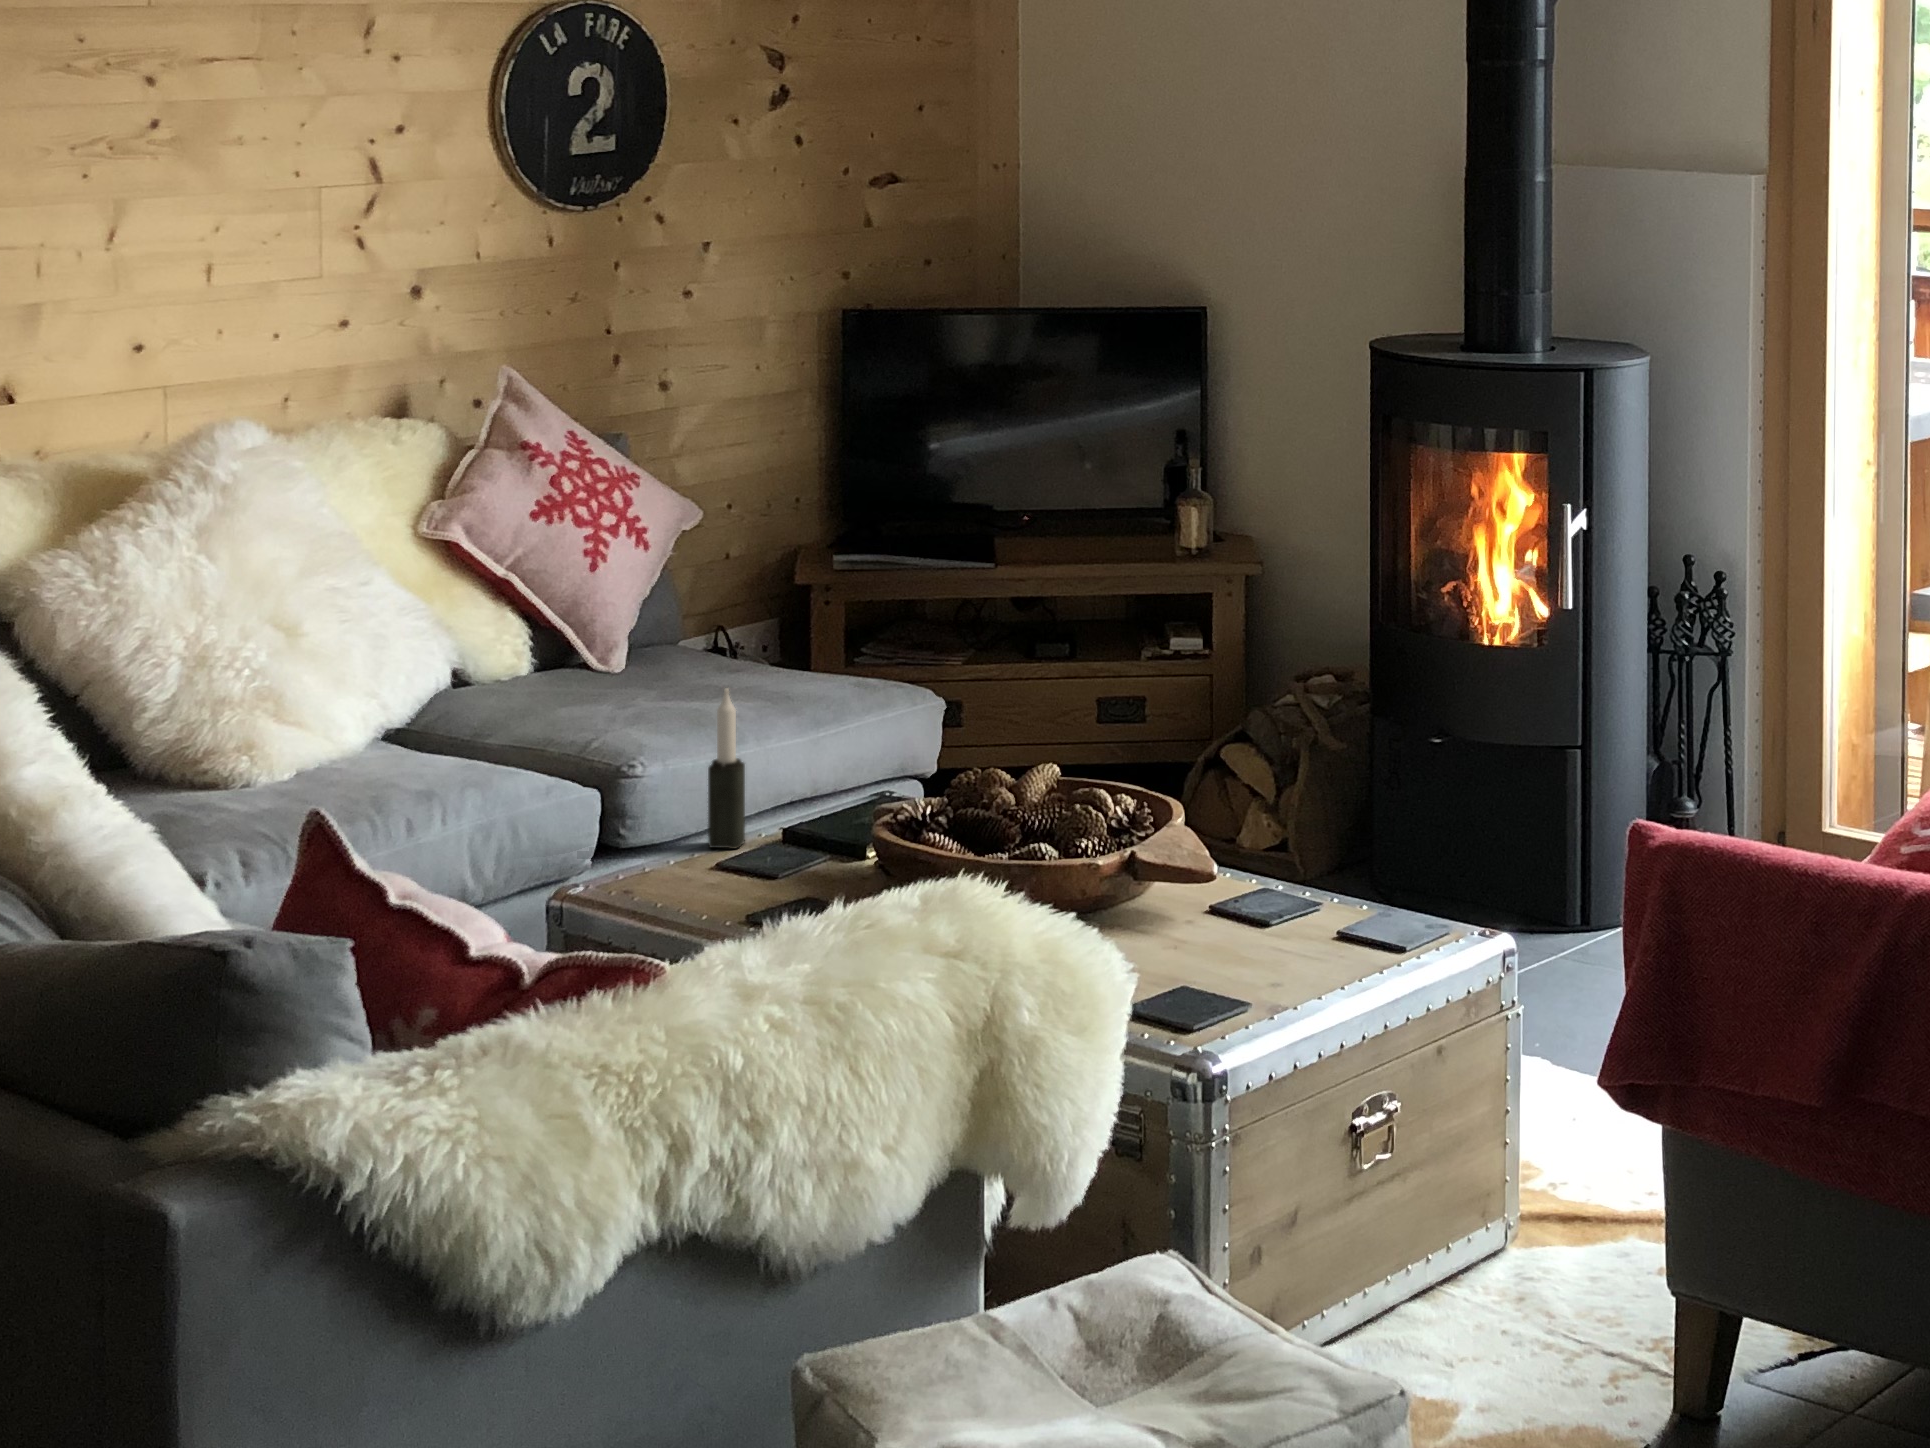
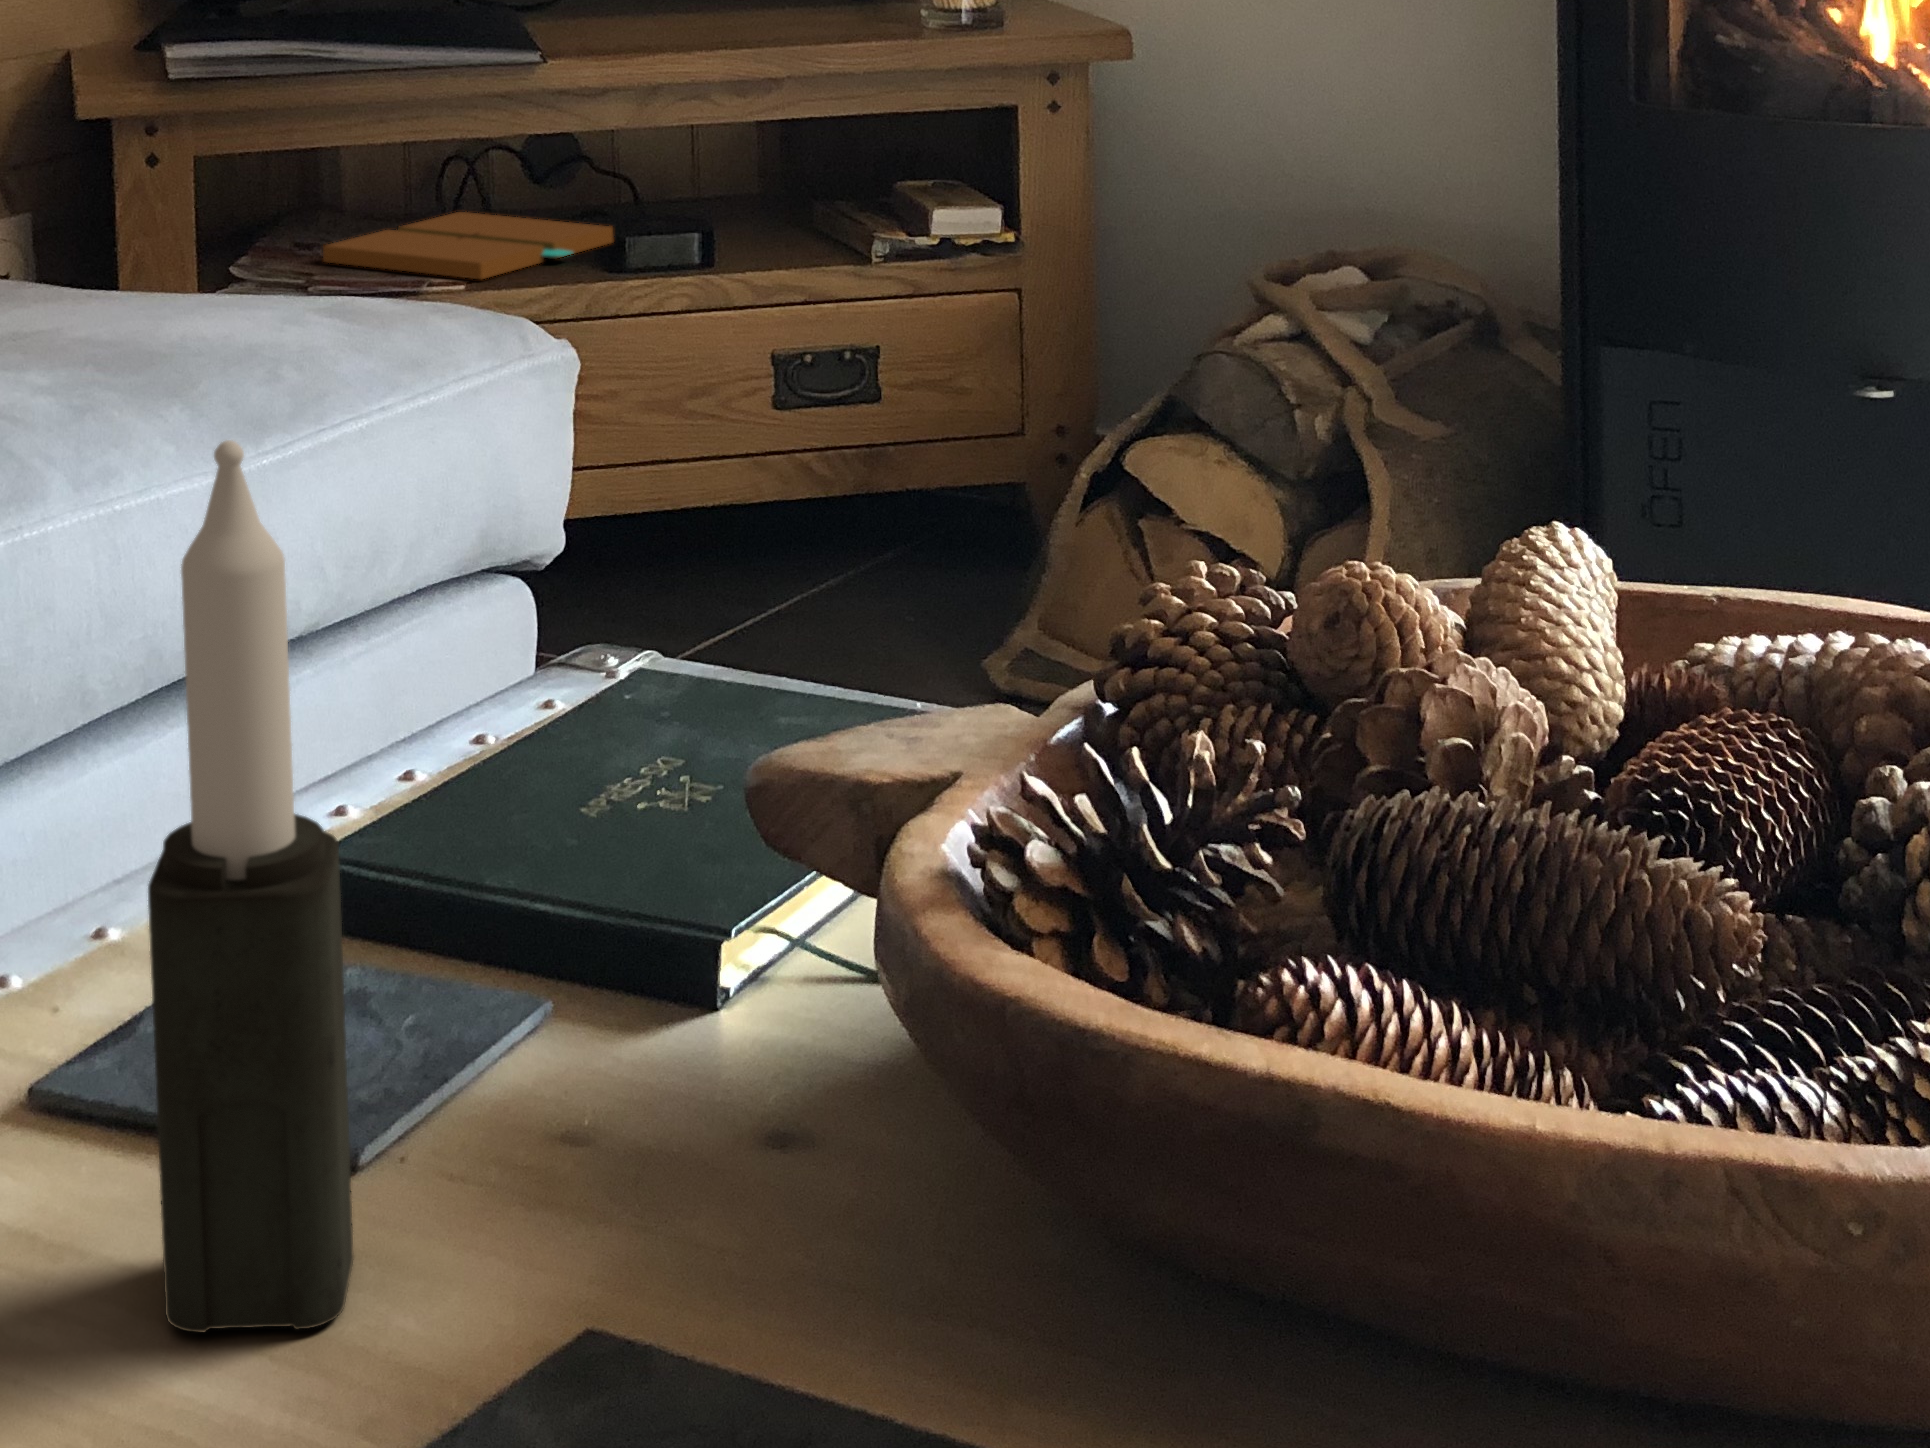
book: none [901,628,1031,660] -> present [323,212,613,279]

